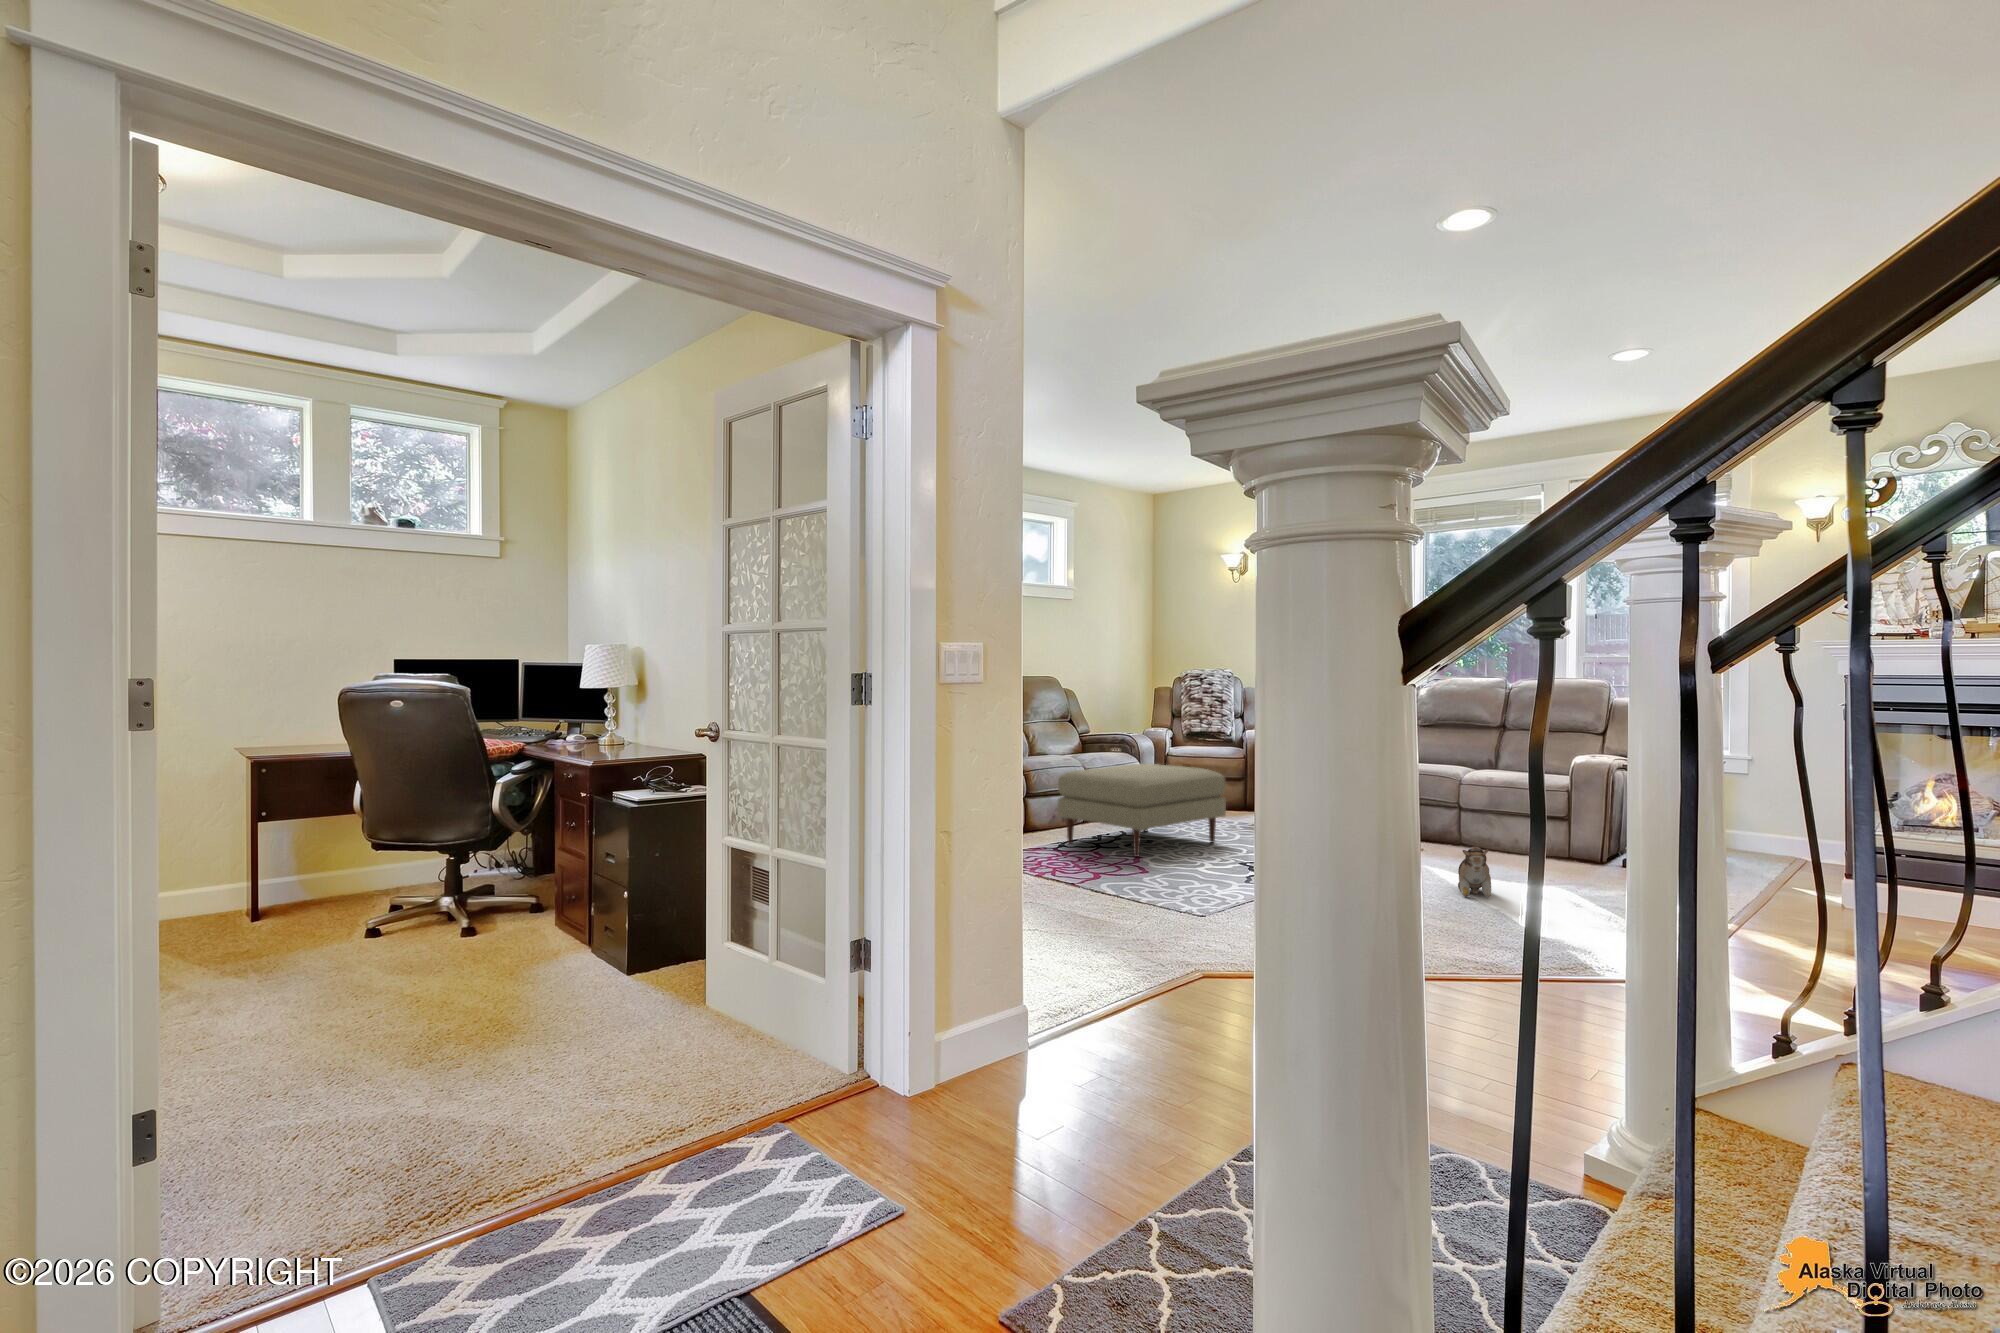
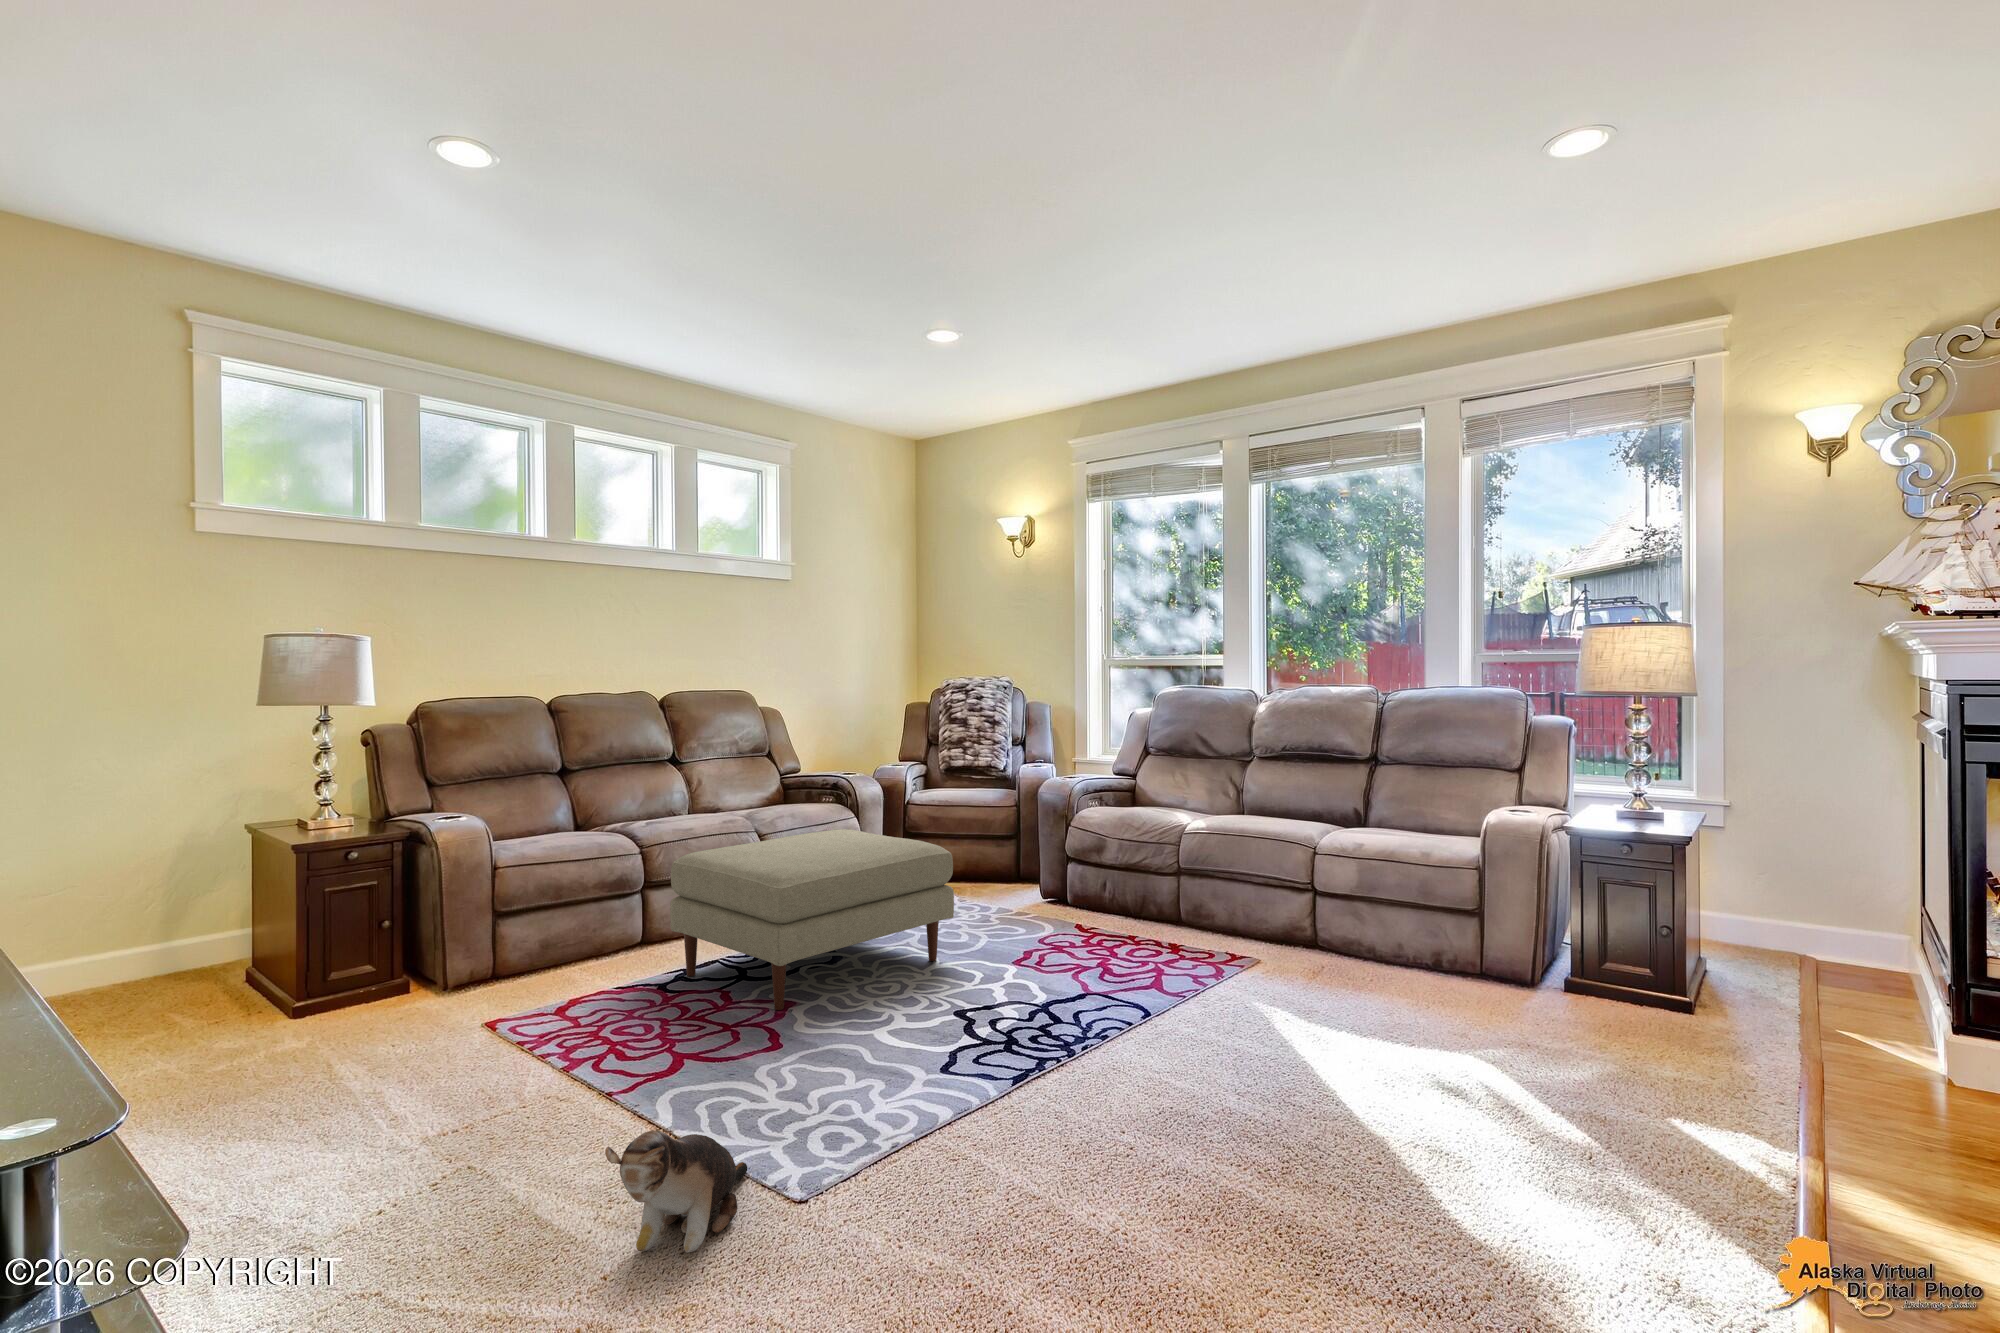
plush toy: present [1458,847,1491,897] -> present [605,1129,748,1253]

